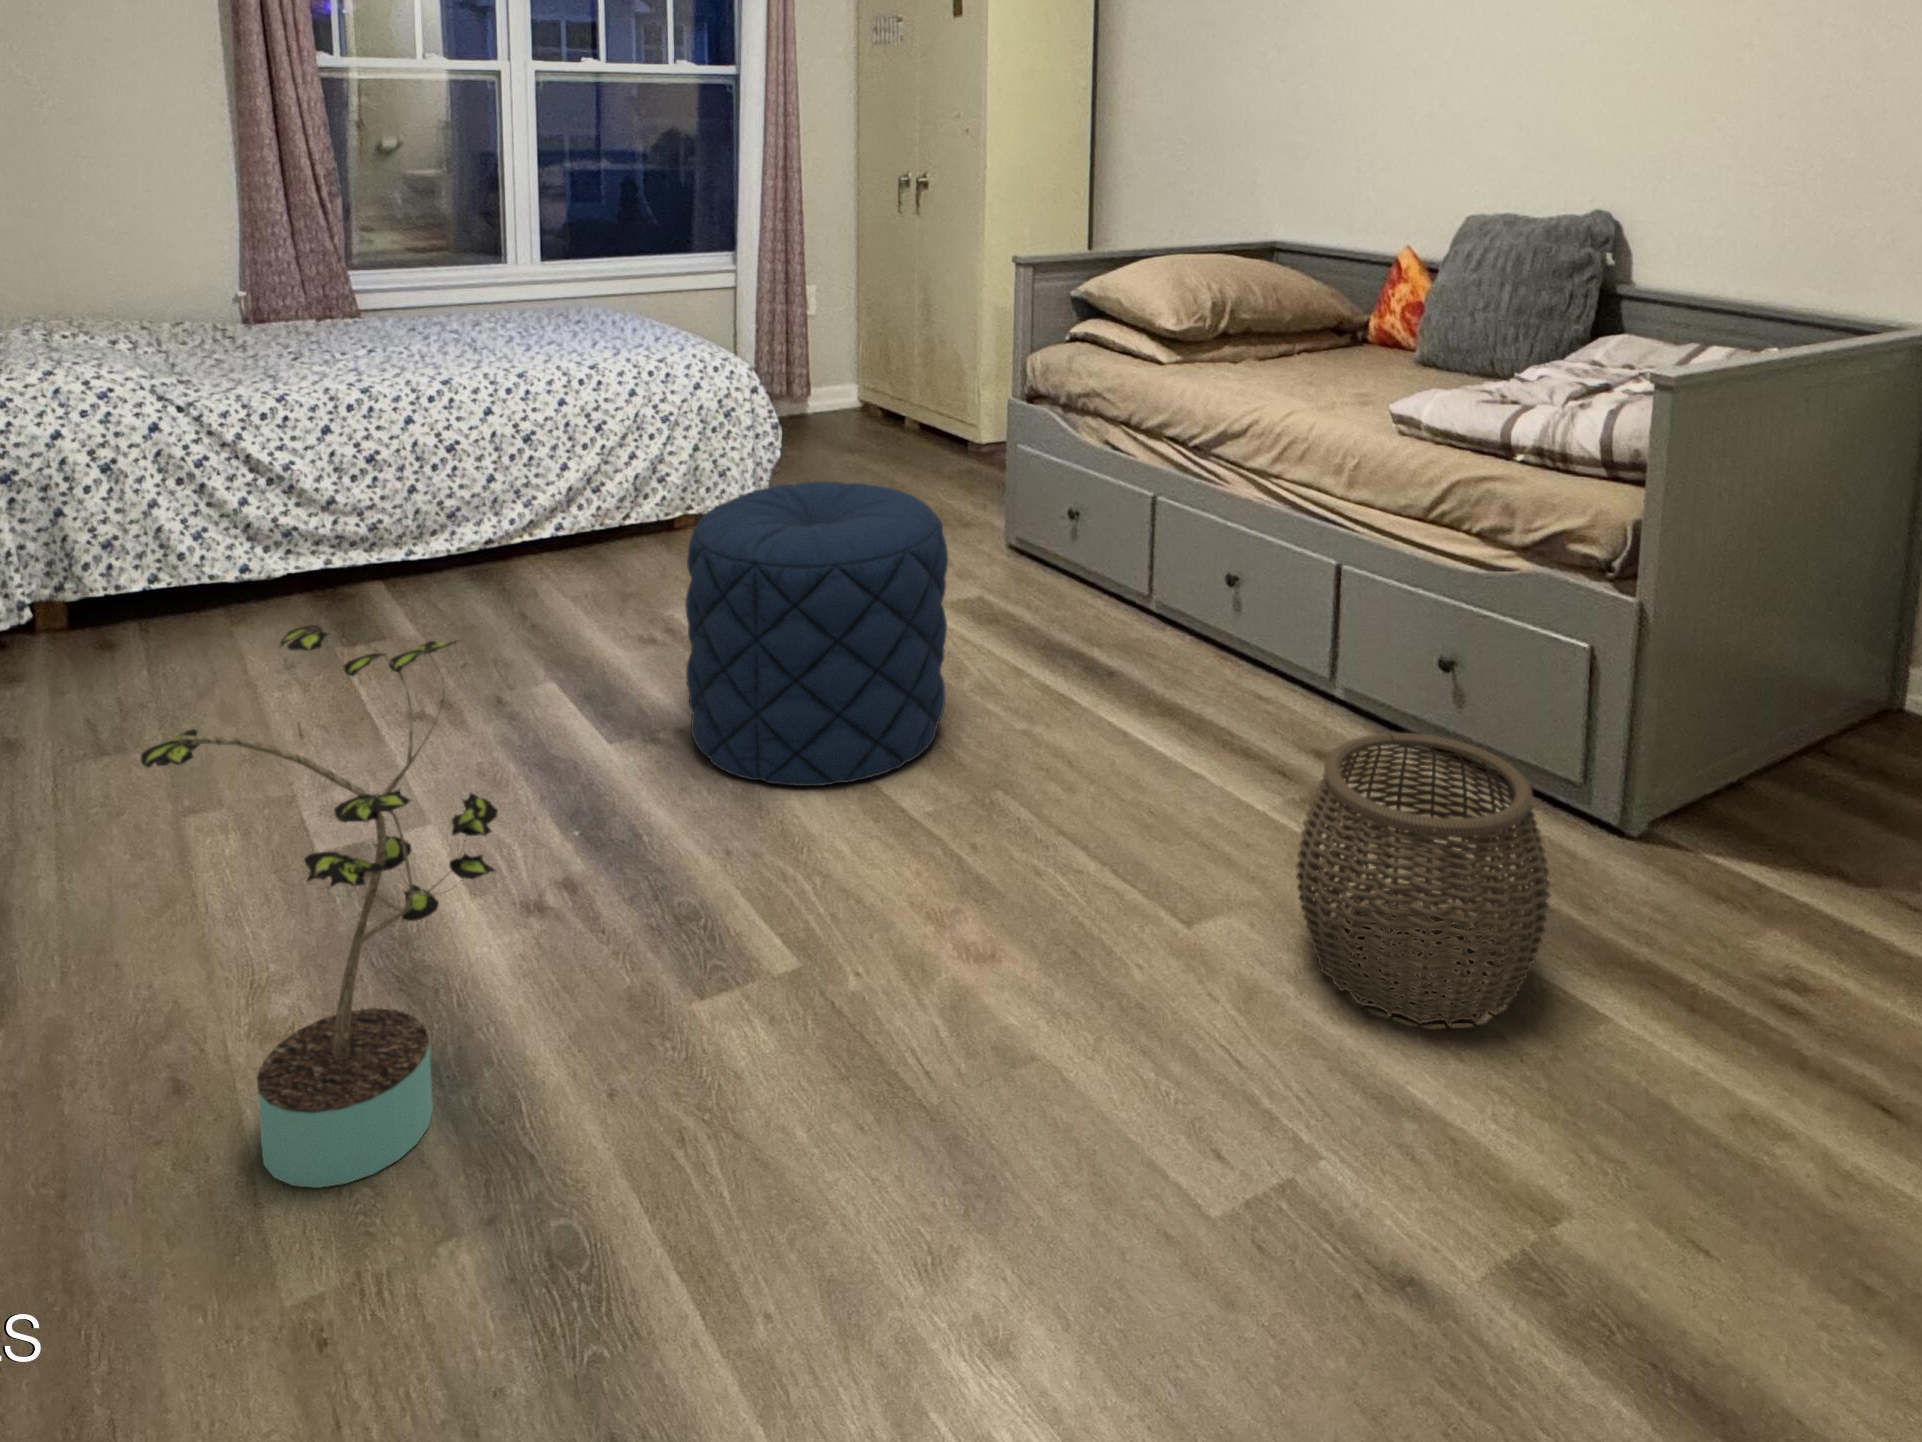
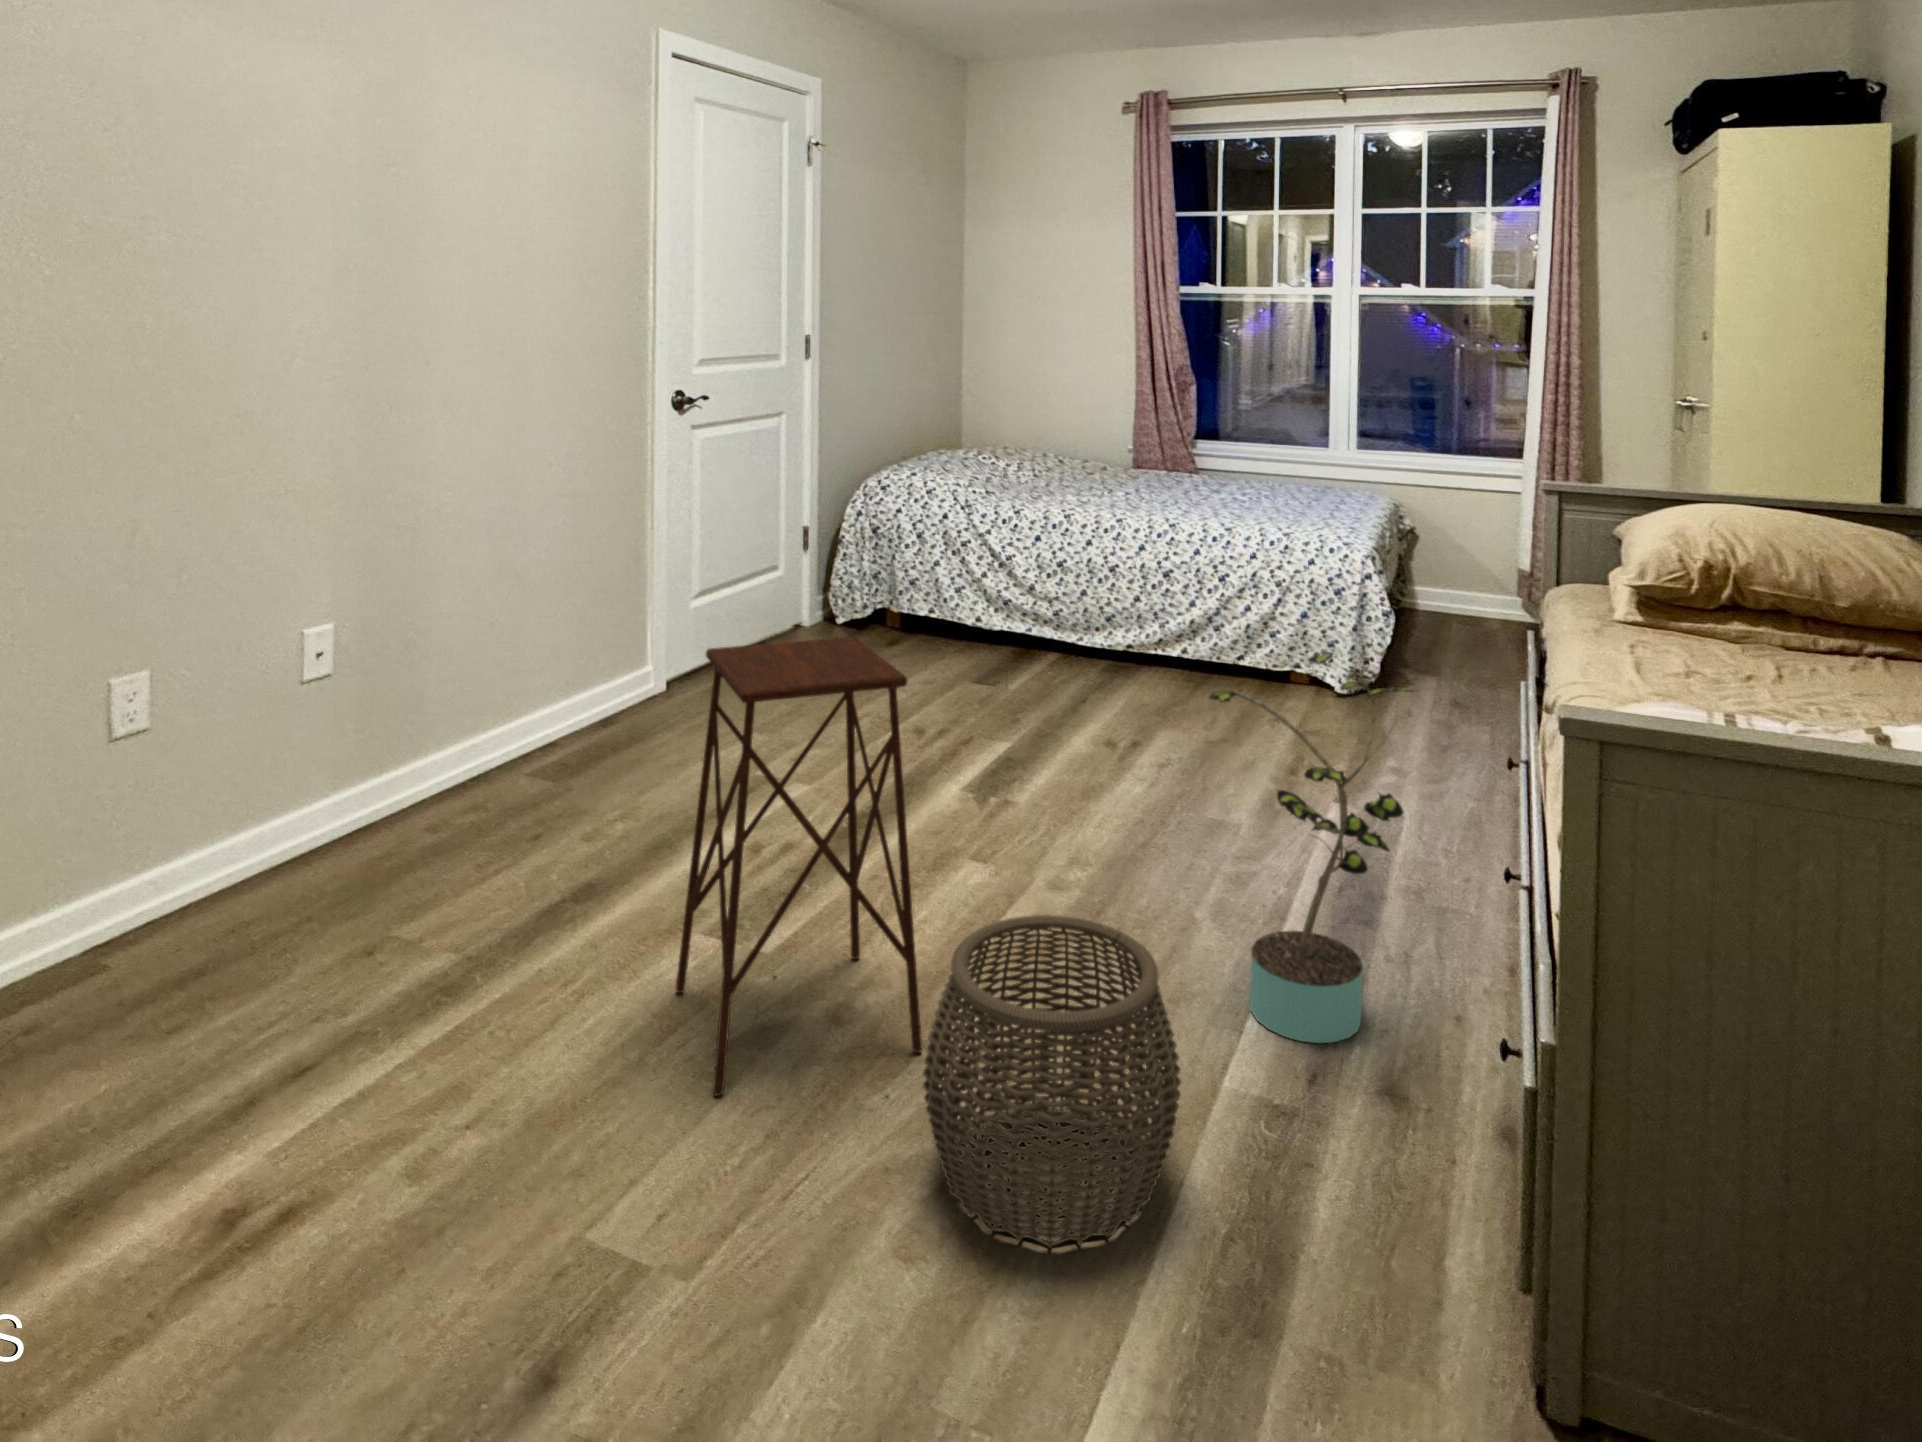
pouf: present [685,481,948,786] -> none [974,614,1188,866]
side table: none [905,565,1178,1126] -> present [676,636,922,1096]
potted plant: present [141,625,498,1188] -> present [1209,652,1414,1043]

